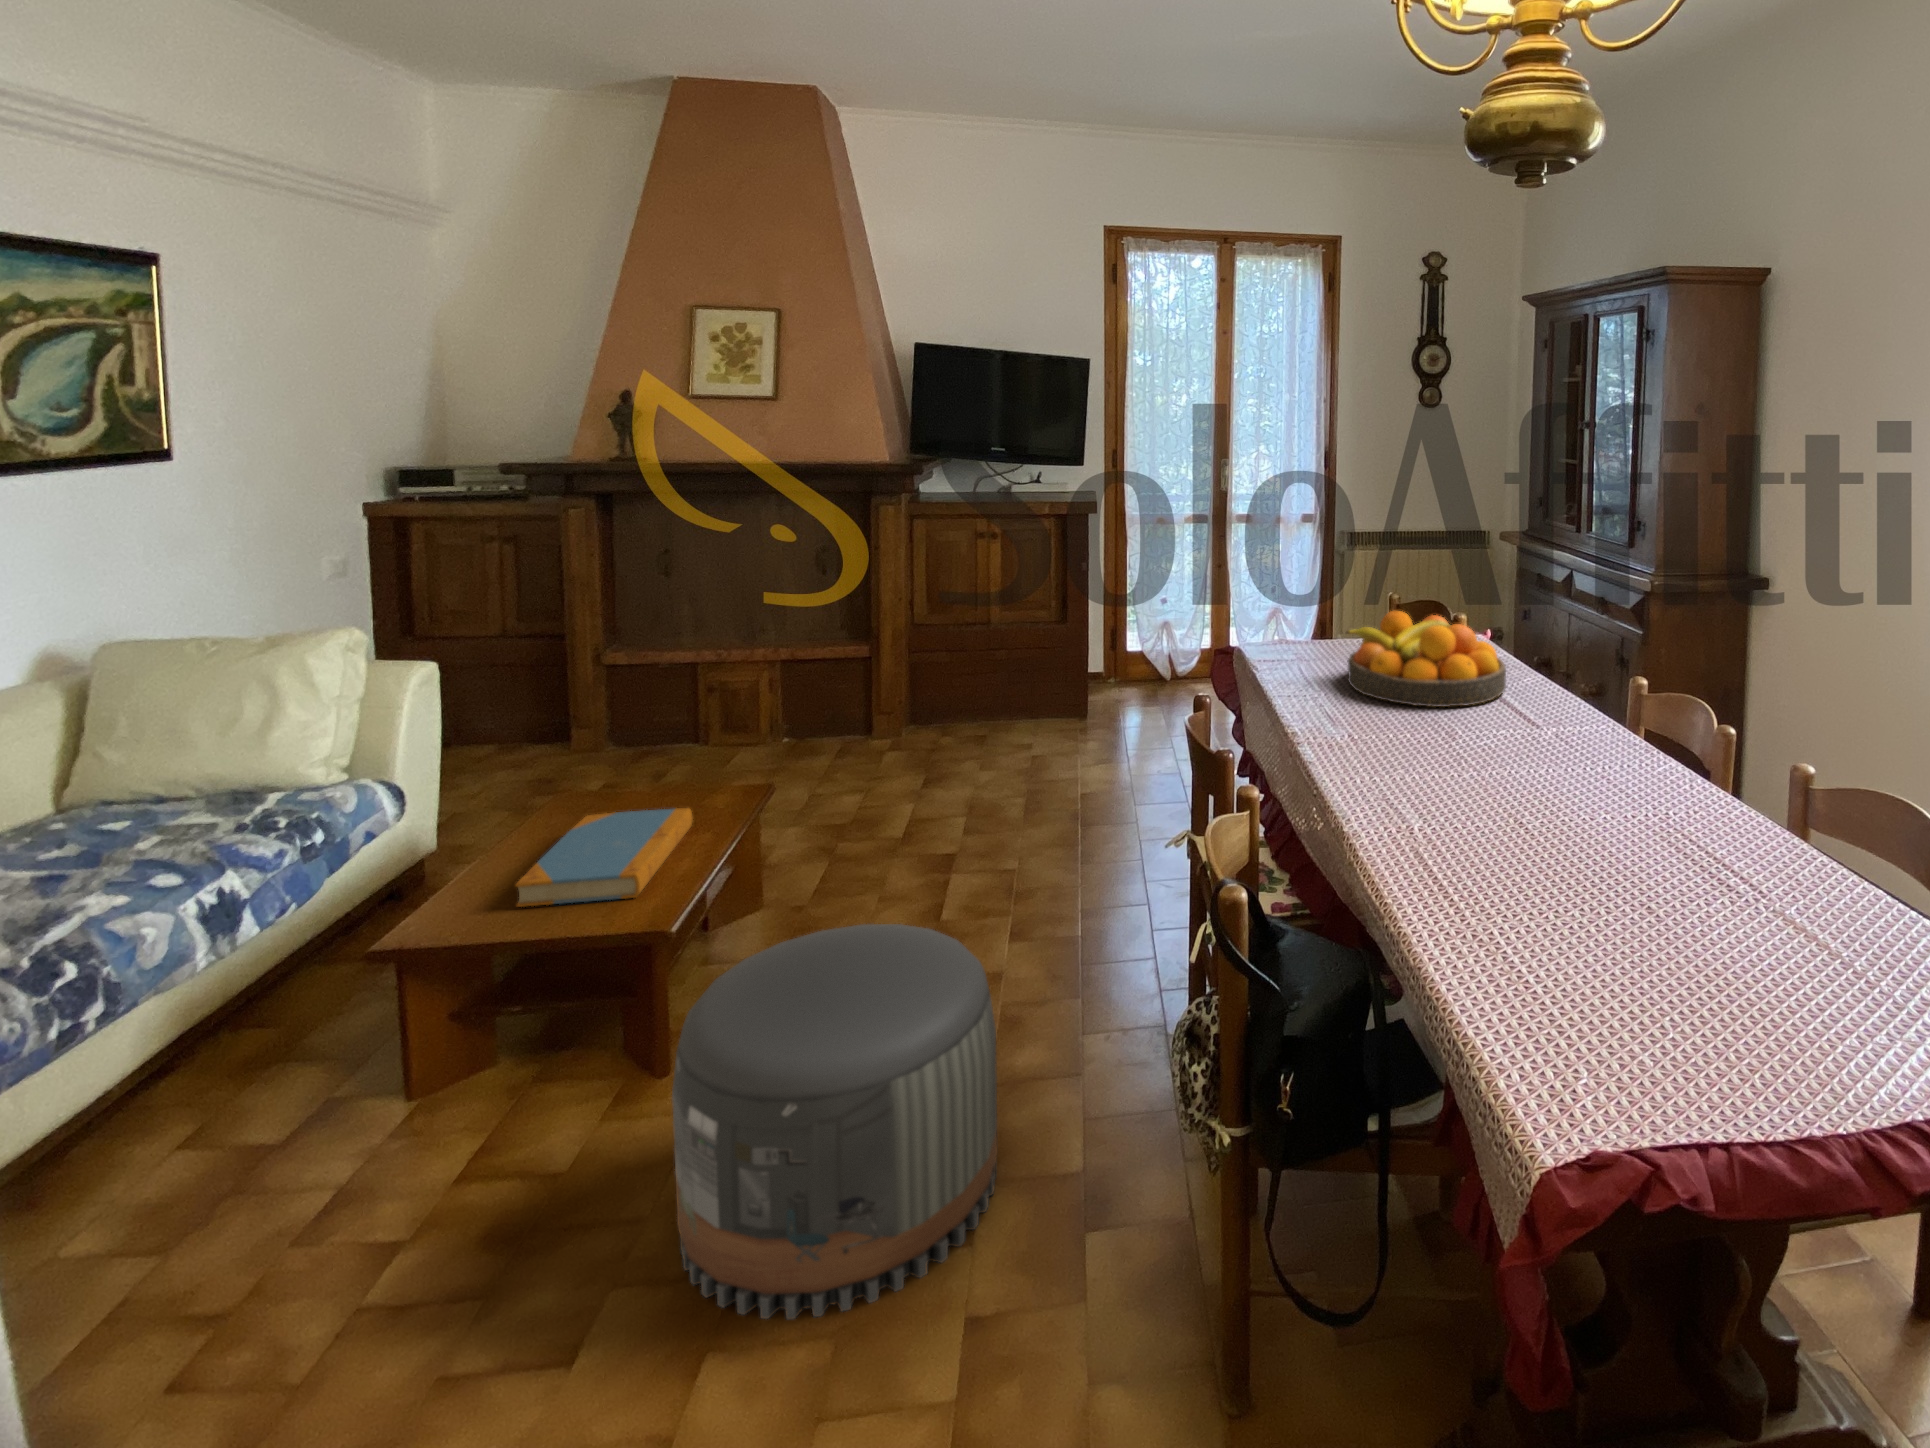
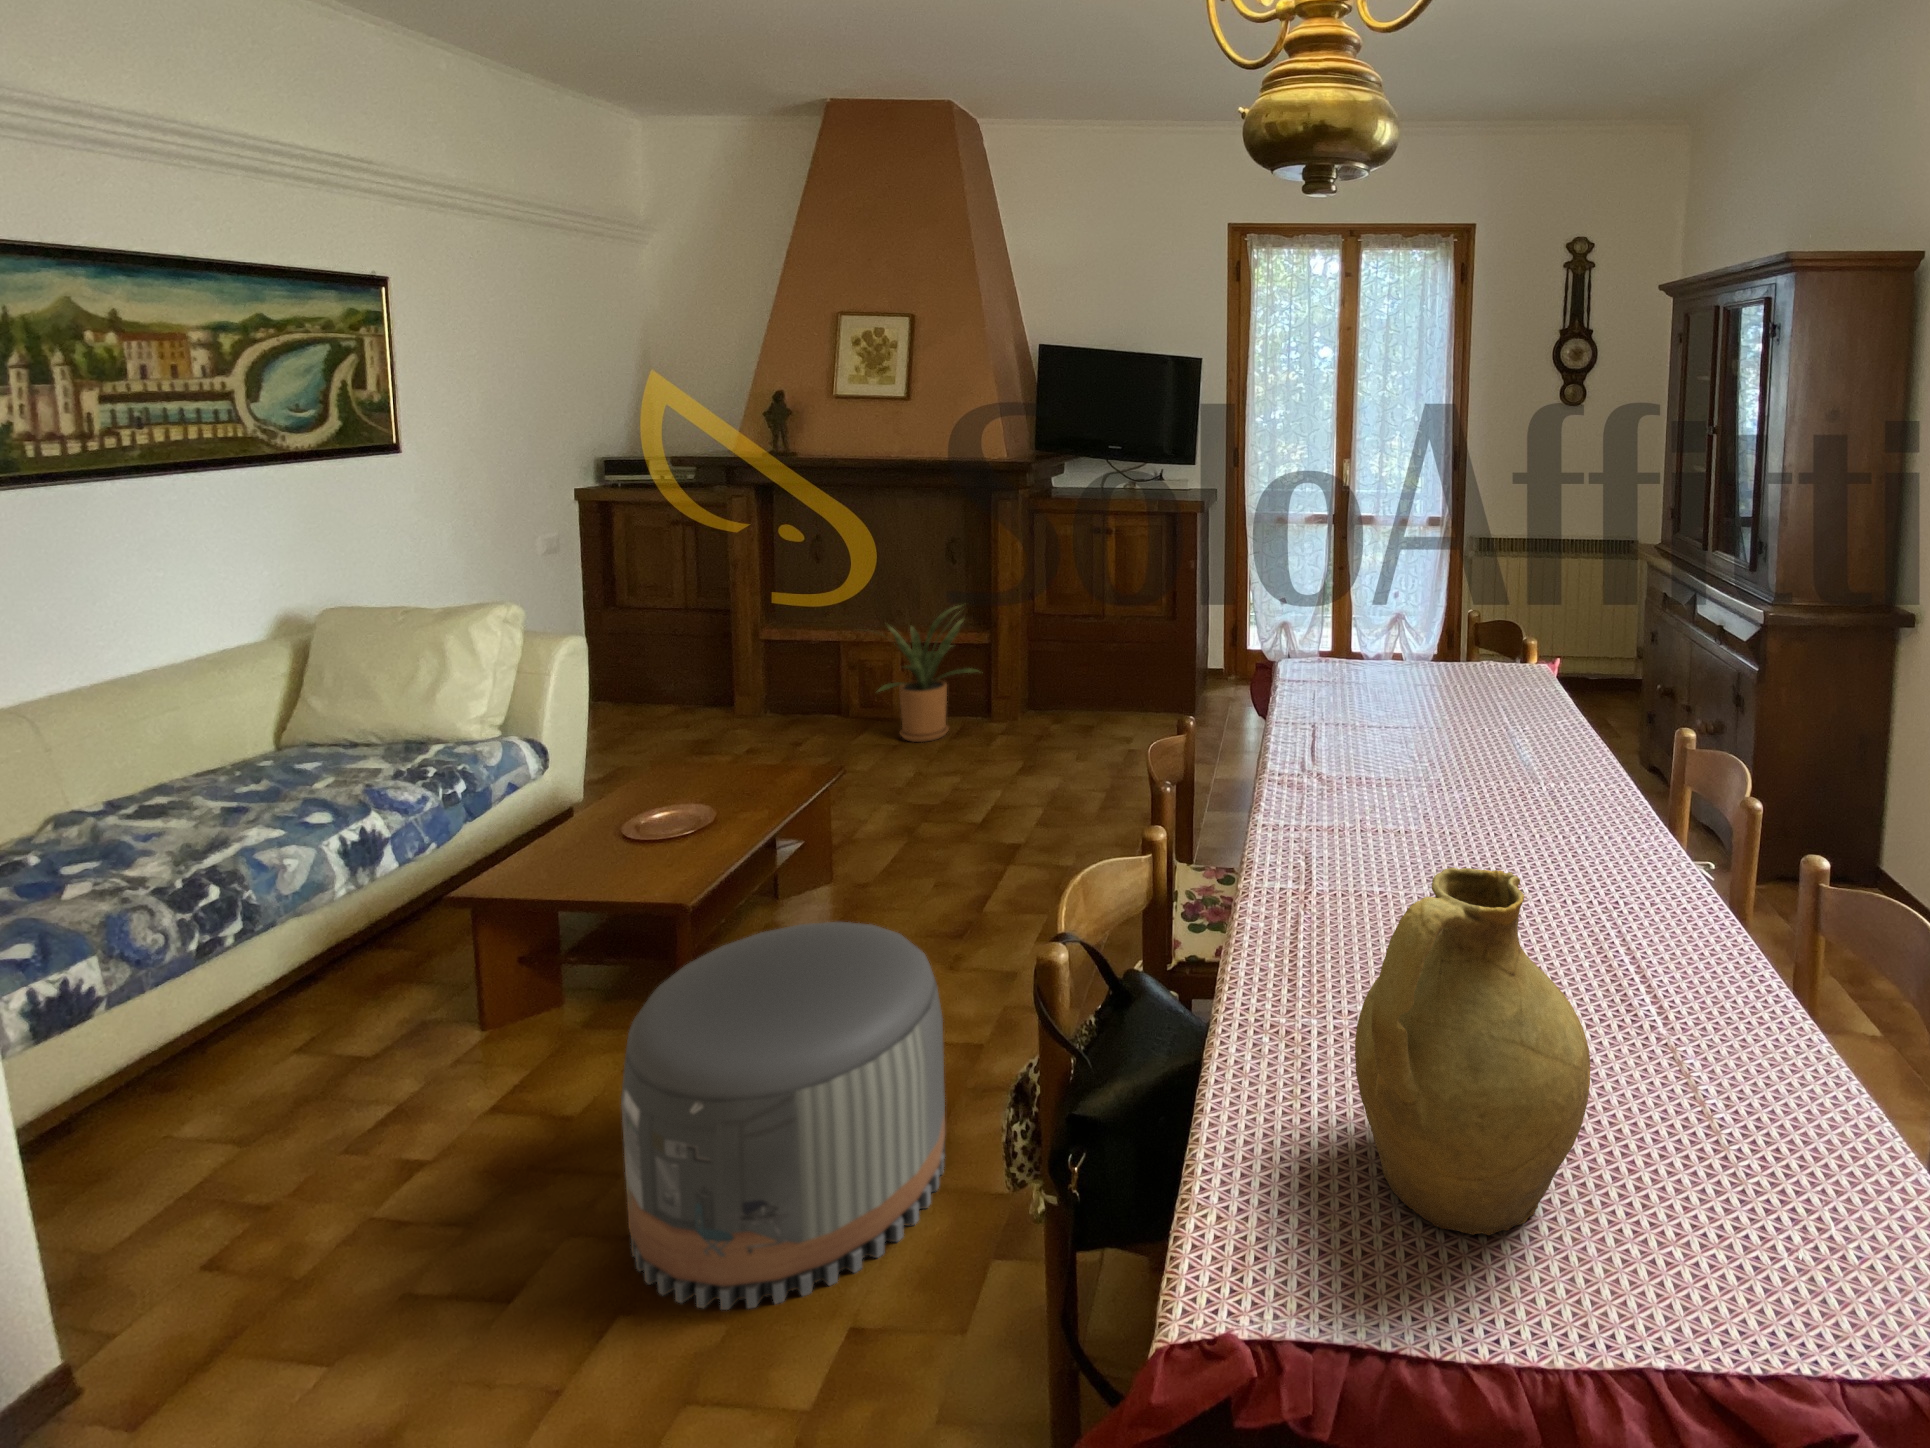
fruit bowl: present [1346,611,1506,707] -> none [1355,636,1525,746]
house plant: none [716,616,864,766] -> present [878,606,978,742]
pitcher: none [1586,755,1792,1051] -> present [1355,868,1590,1235]
book: present [516,808,692,907] -> none [576,786,758,870]

